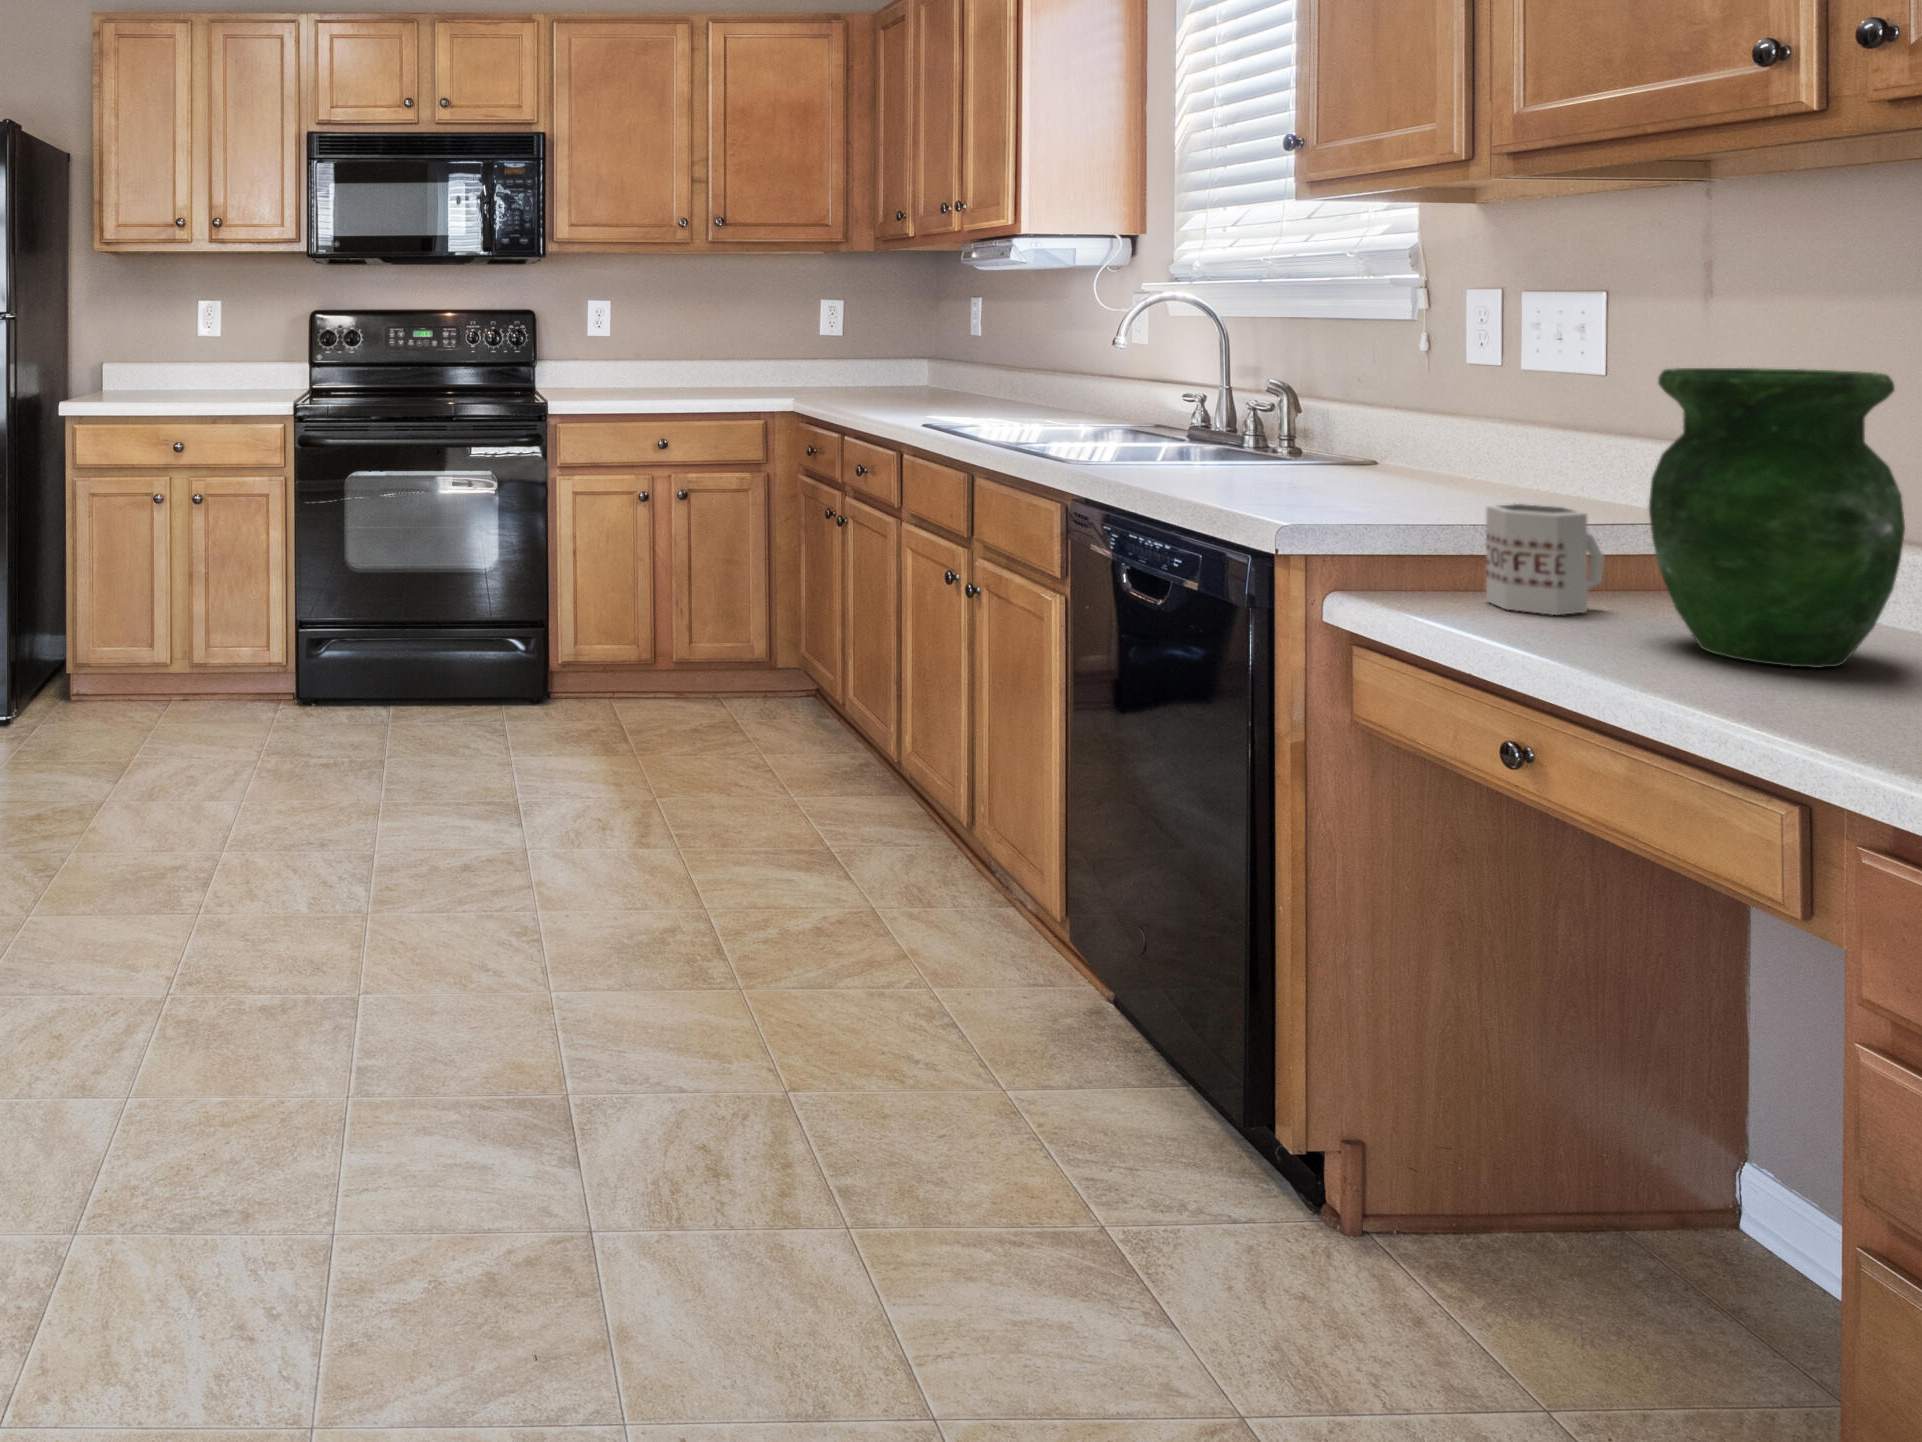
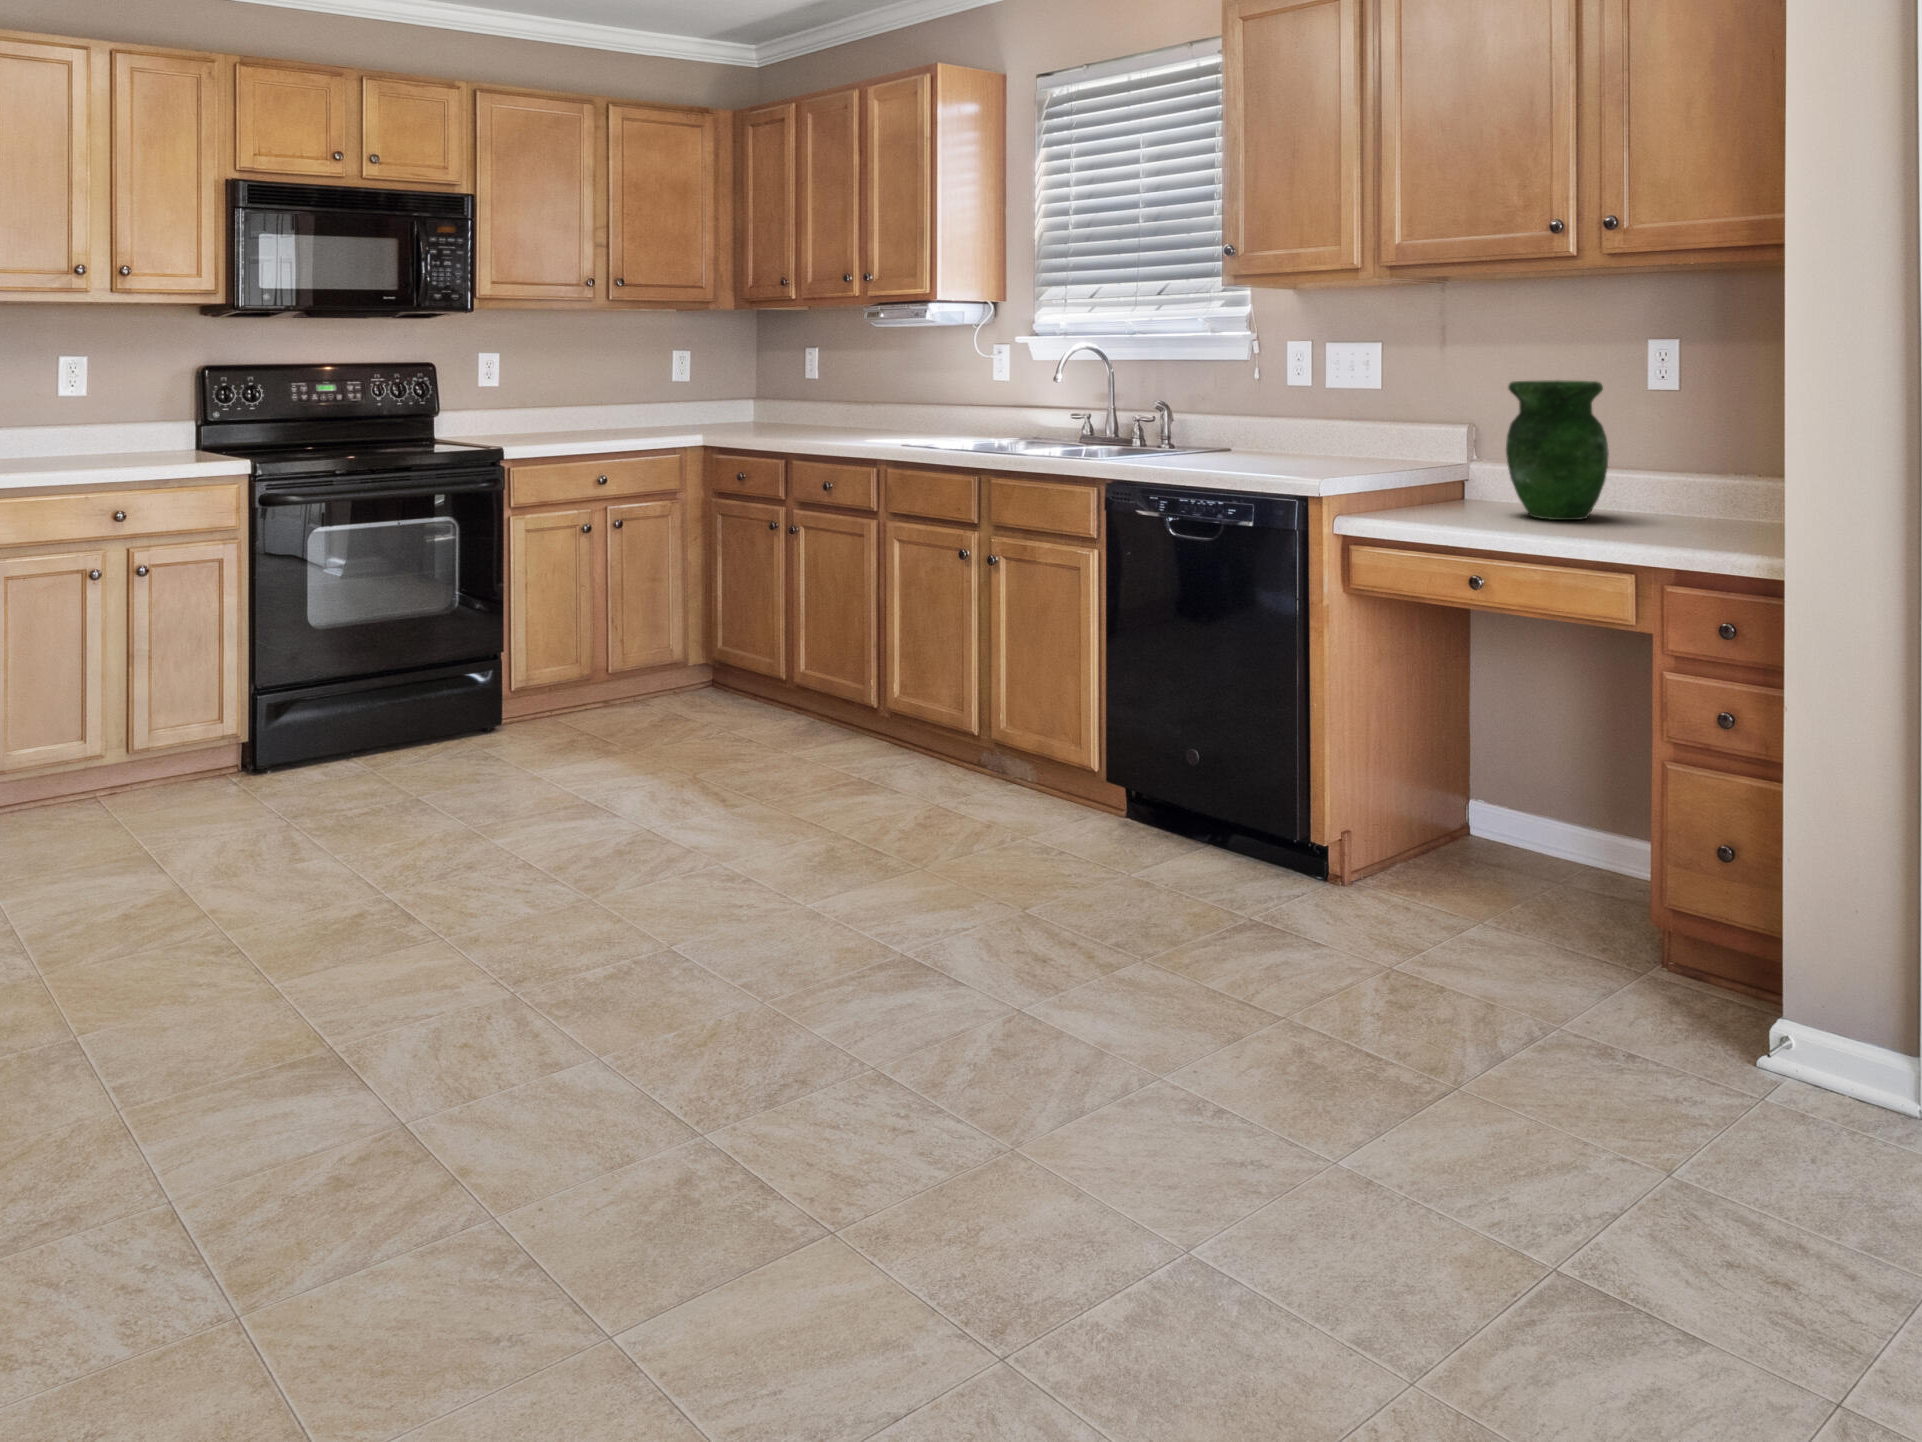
mug: present [1486,504,1604,615] -> none [1414,456,1460,512]

